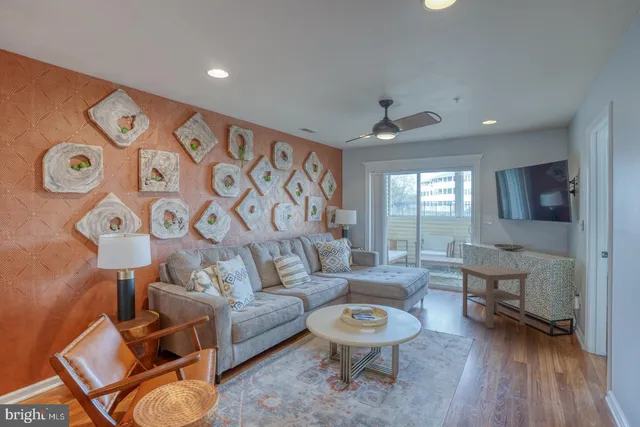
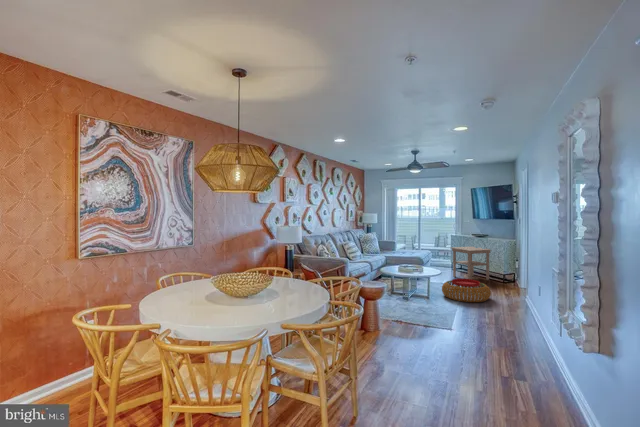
pouf: none [425,337,526,401] -> present [442,279,491,302]

